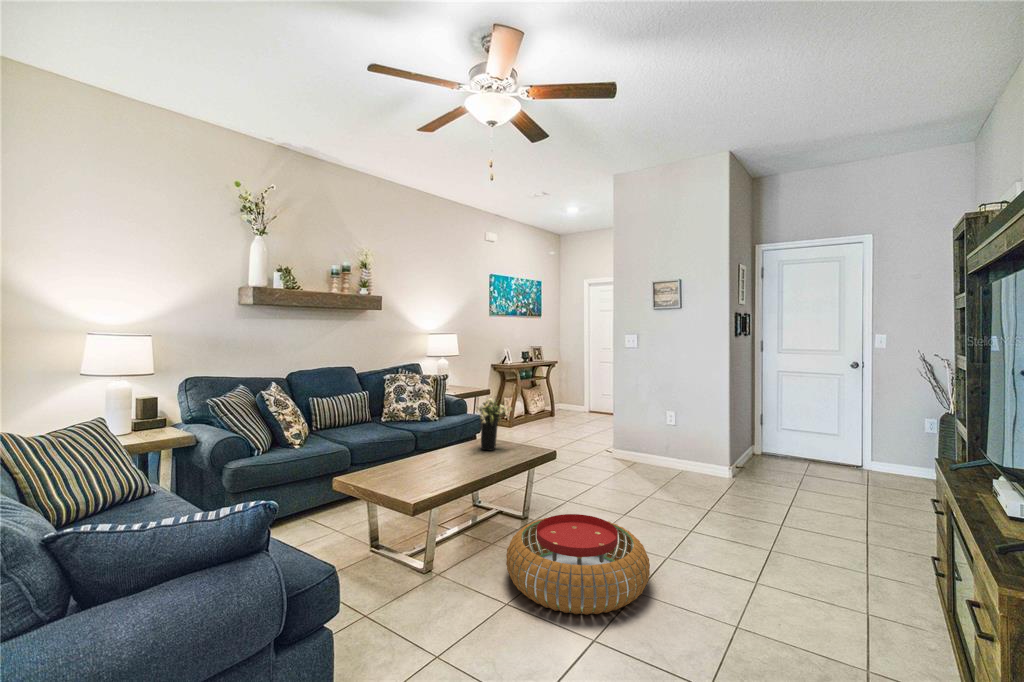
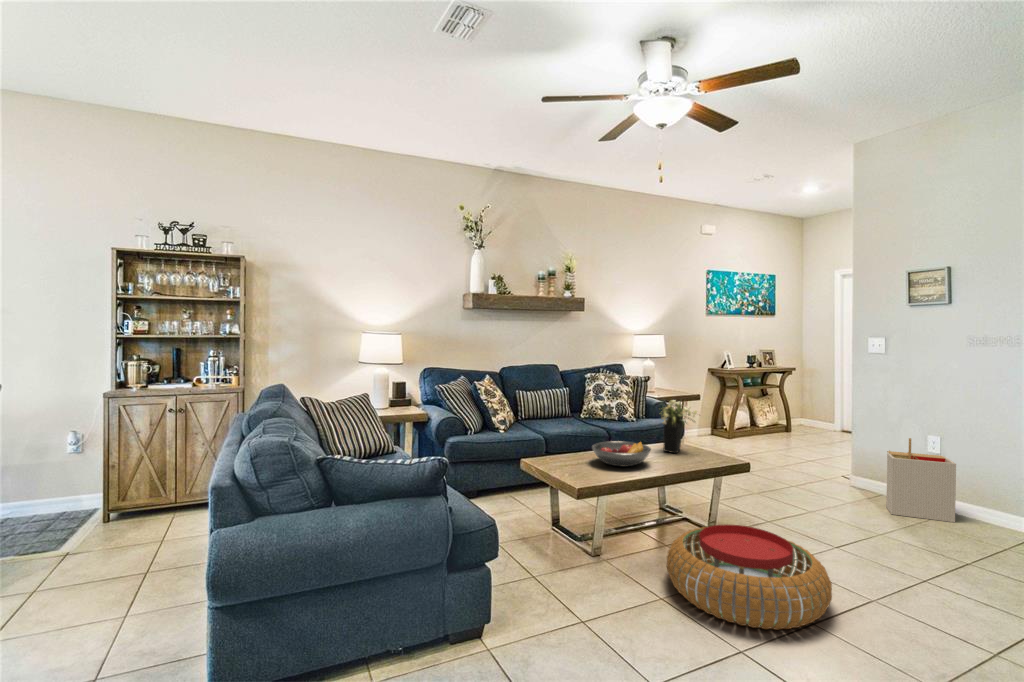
storage bin: none [643,416,689,479] -> present [886,438,956,522]
fruit bowl: none [417,443,478,472] -> present [592,441,651,466]

